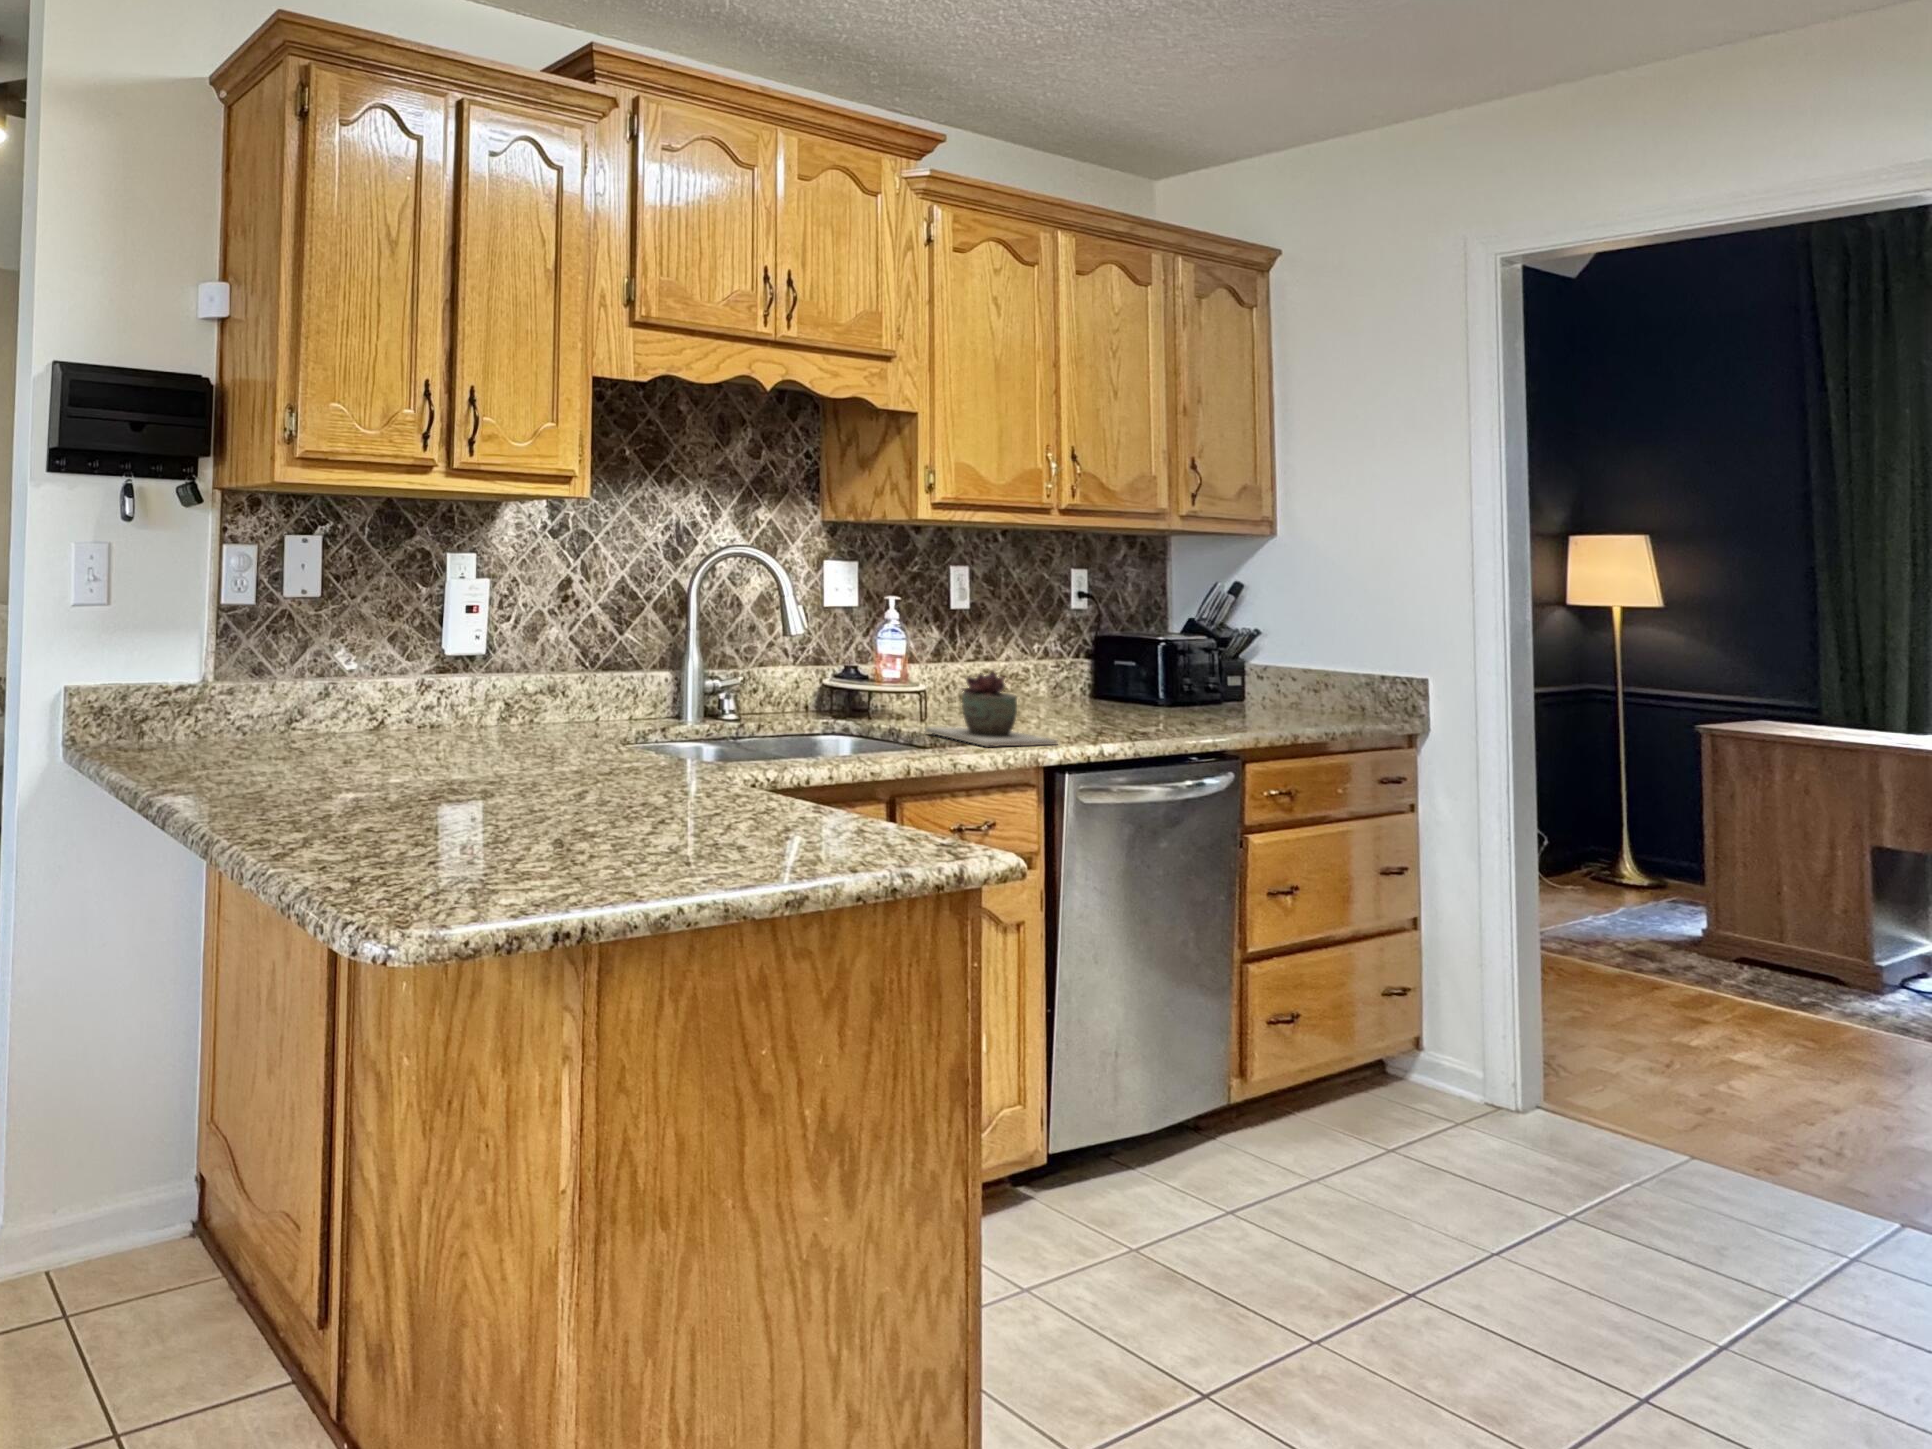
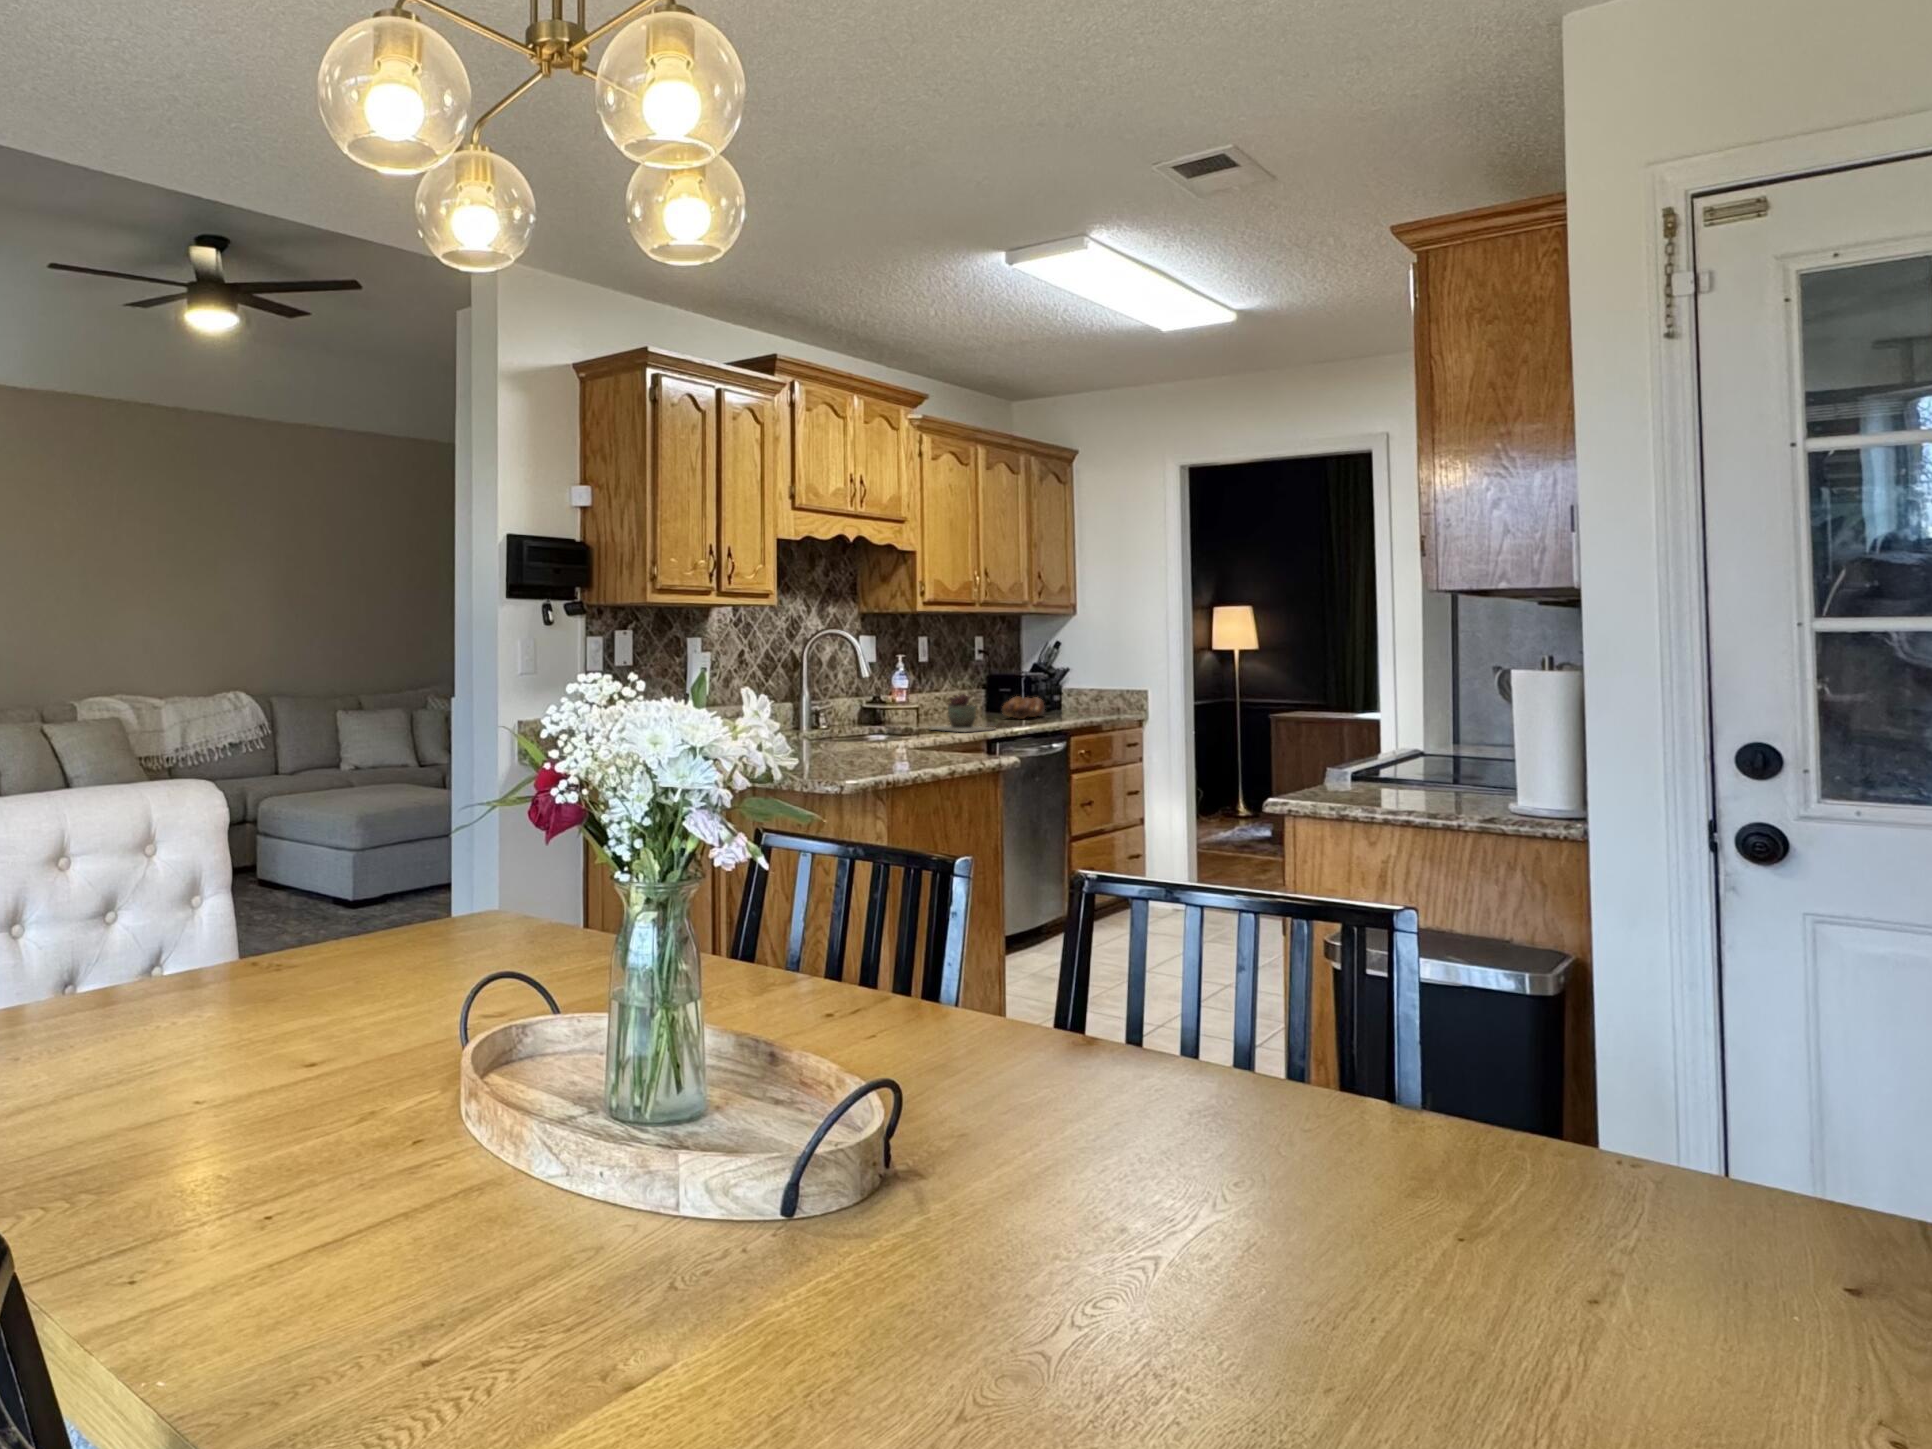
bread loaf: none [1099,677,1191,720] -> present [1002,696,1045,719]

